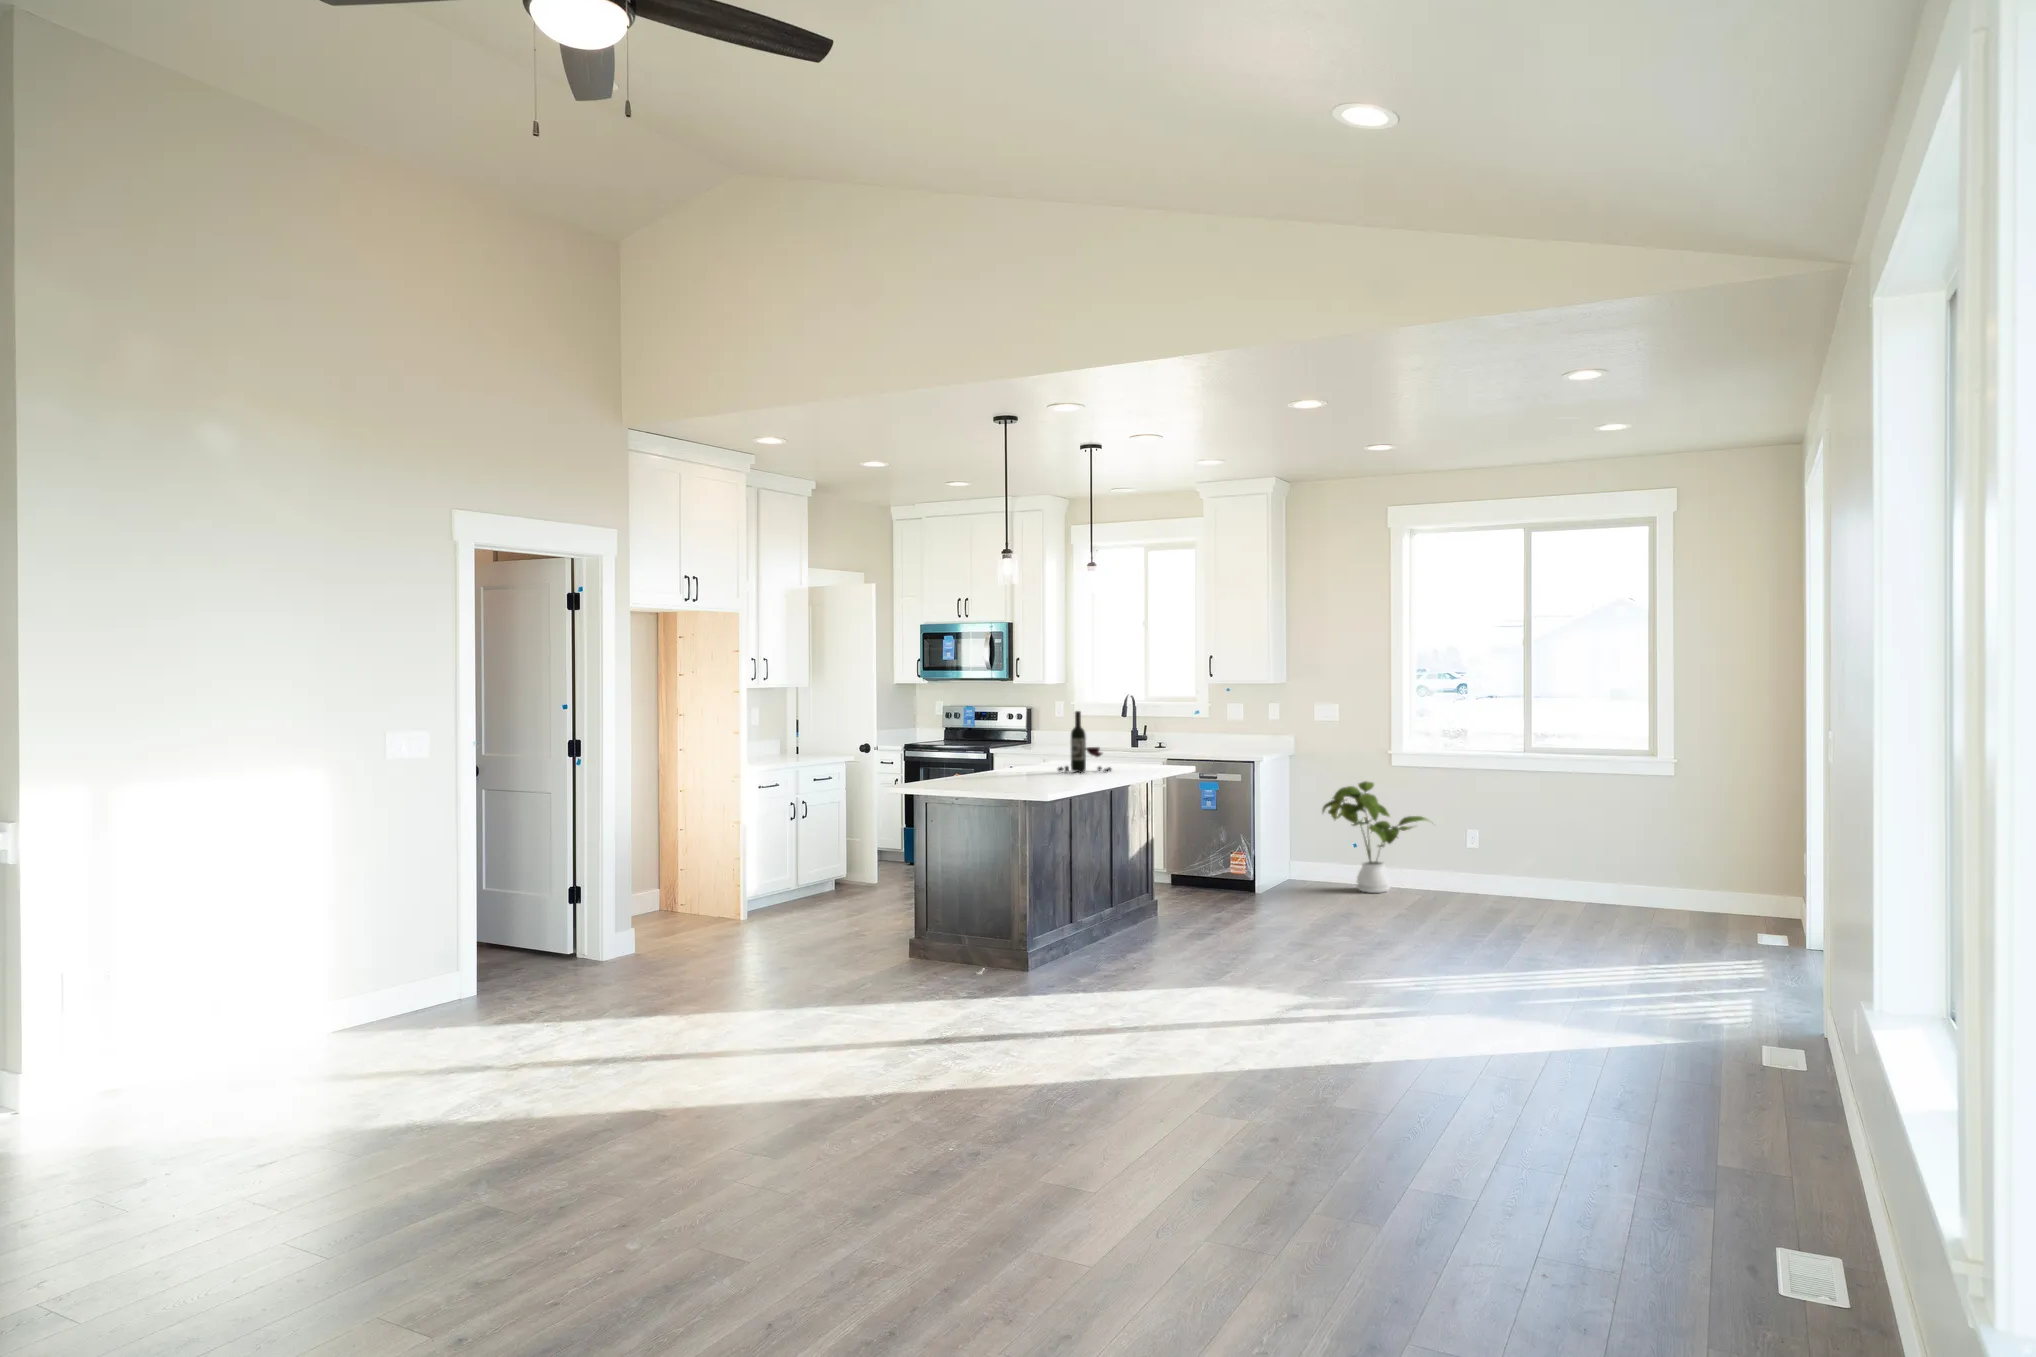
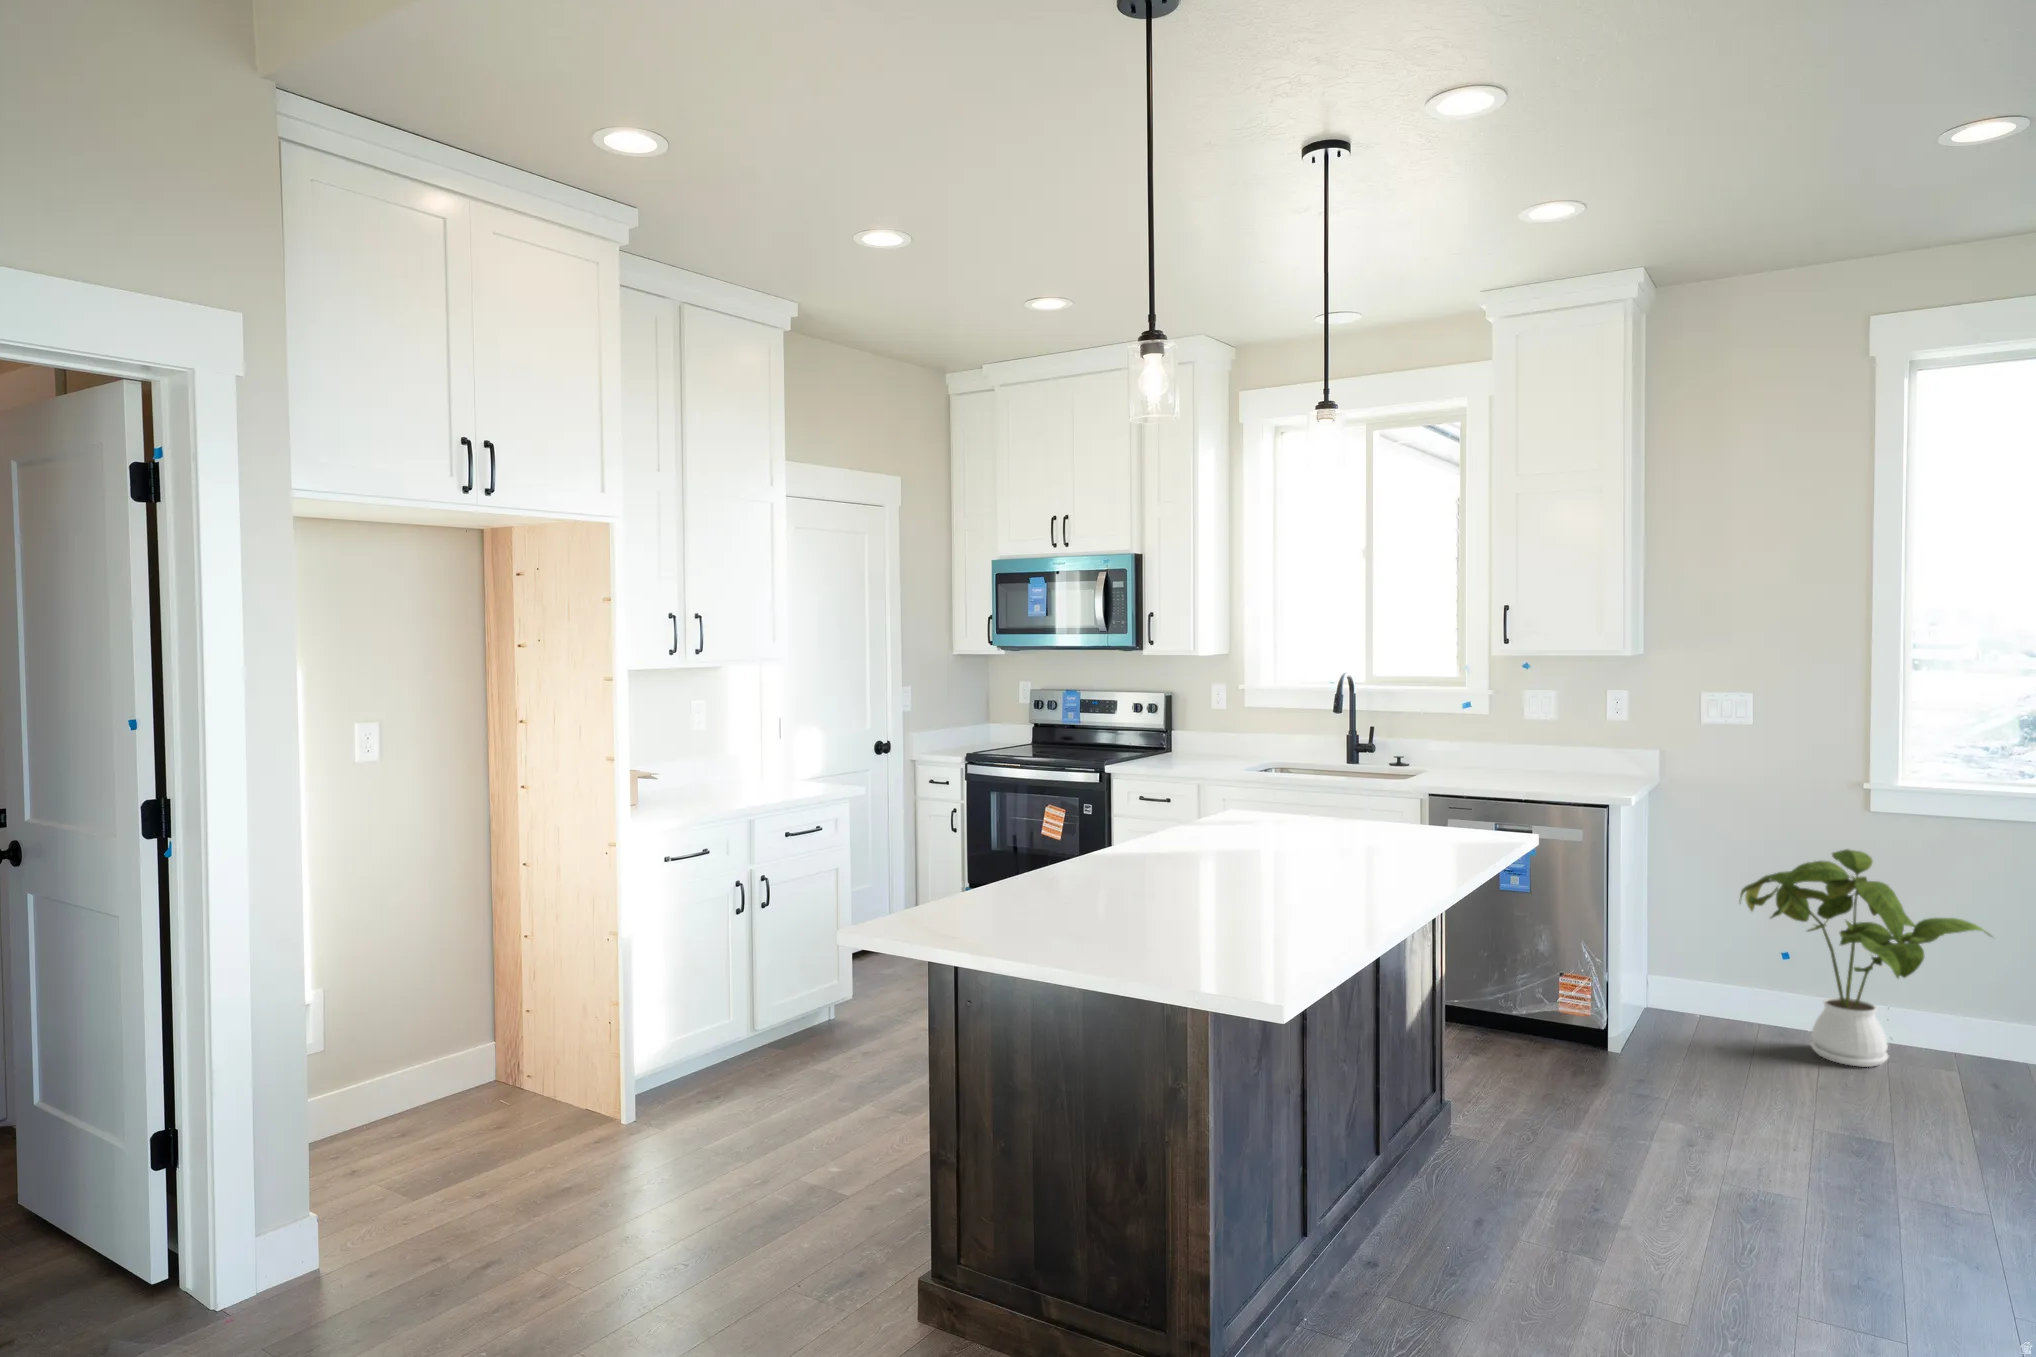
wine bottle: present [1058,711,1111,773] -> none [1242,718,1358,857]

